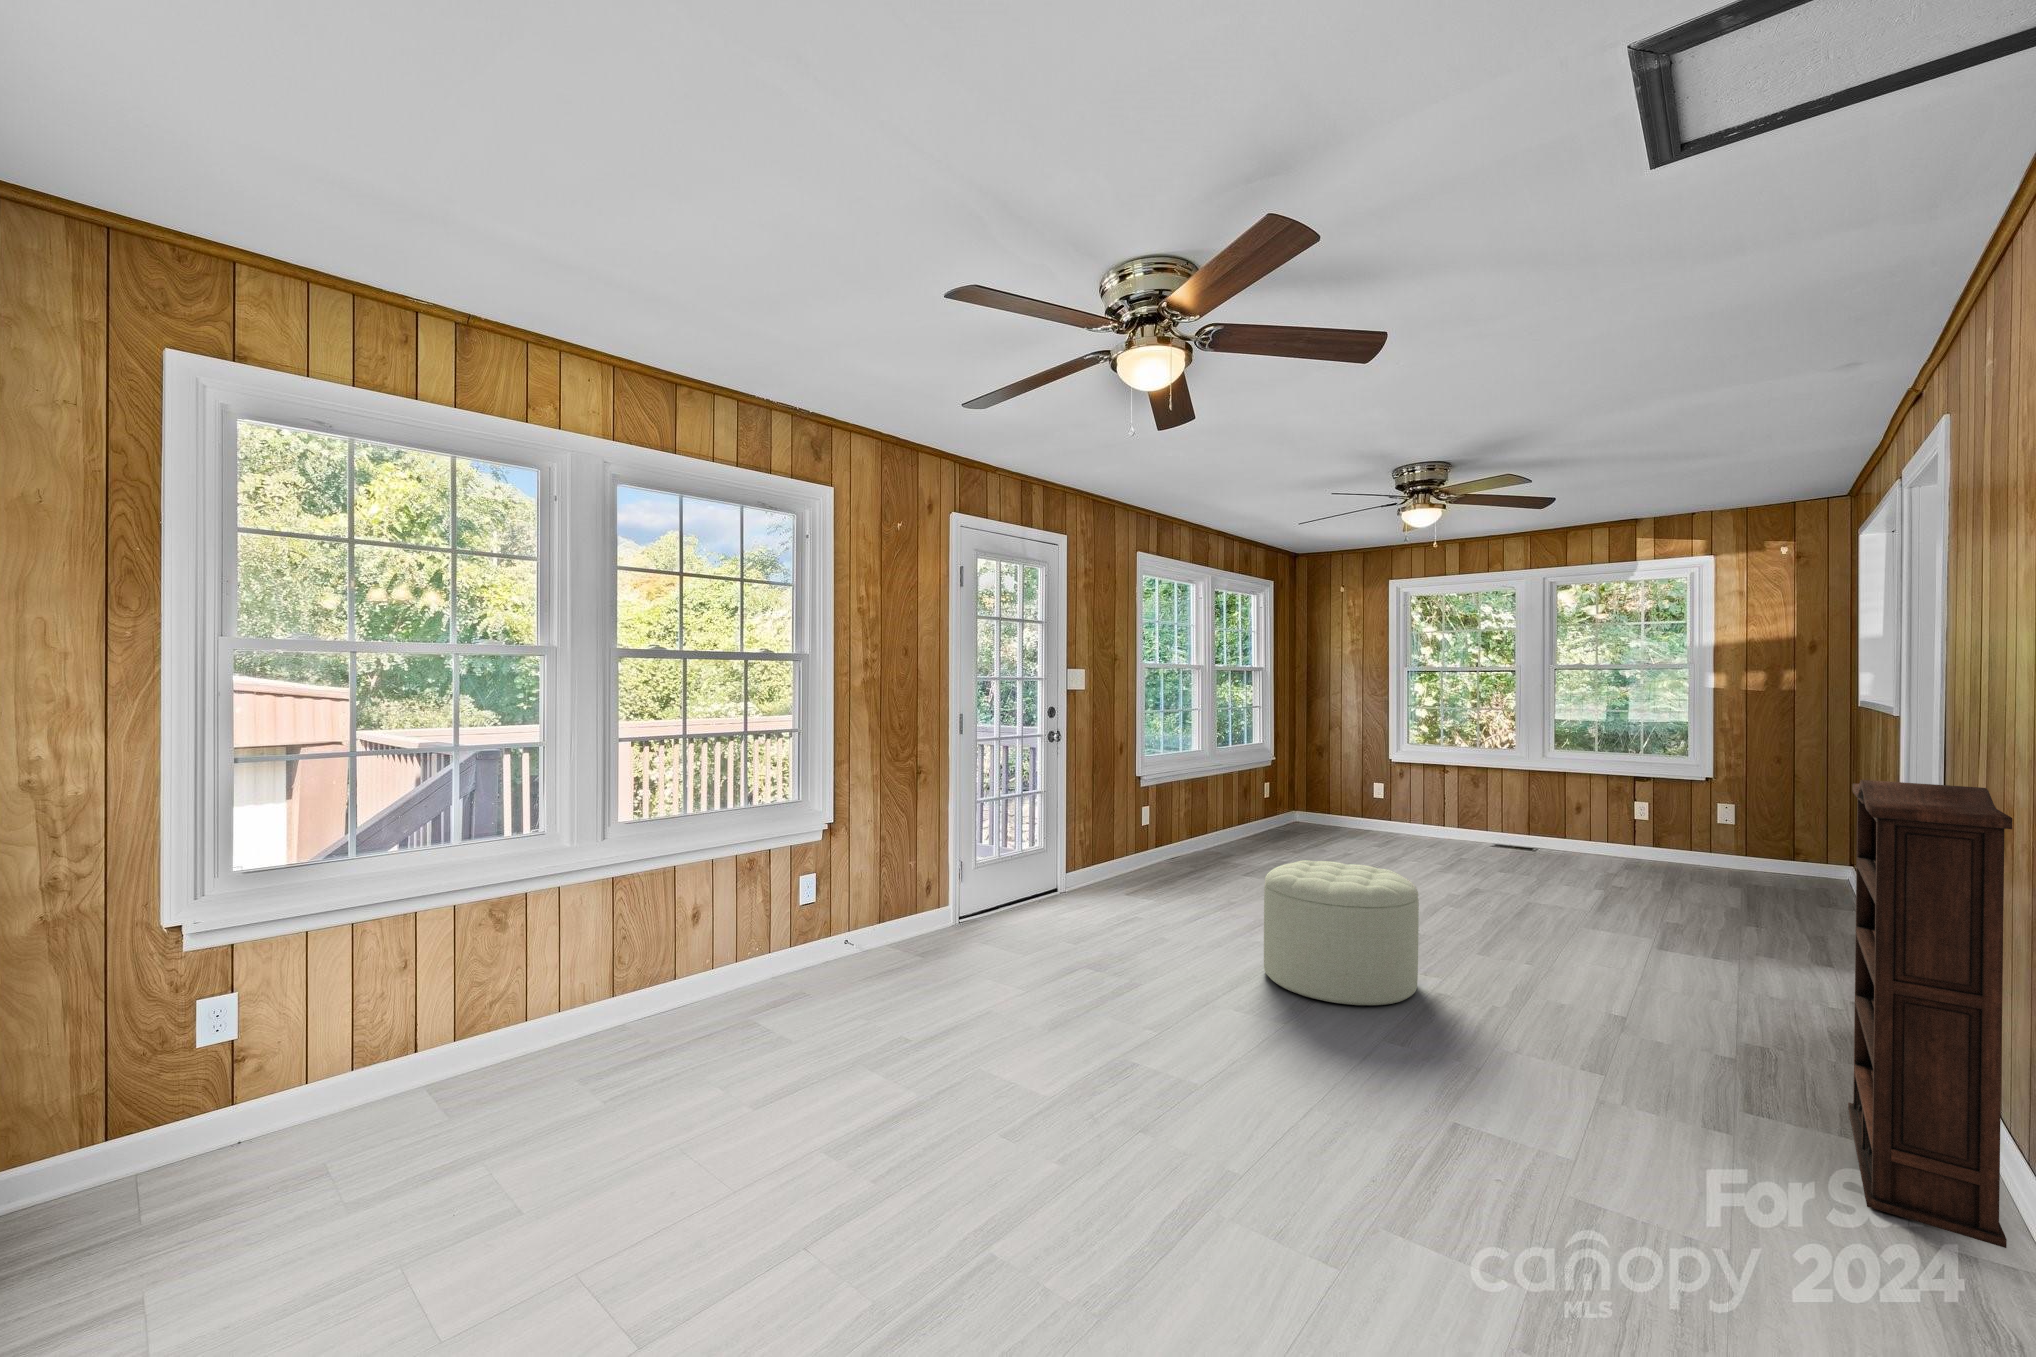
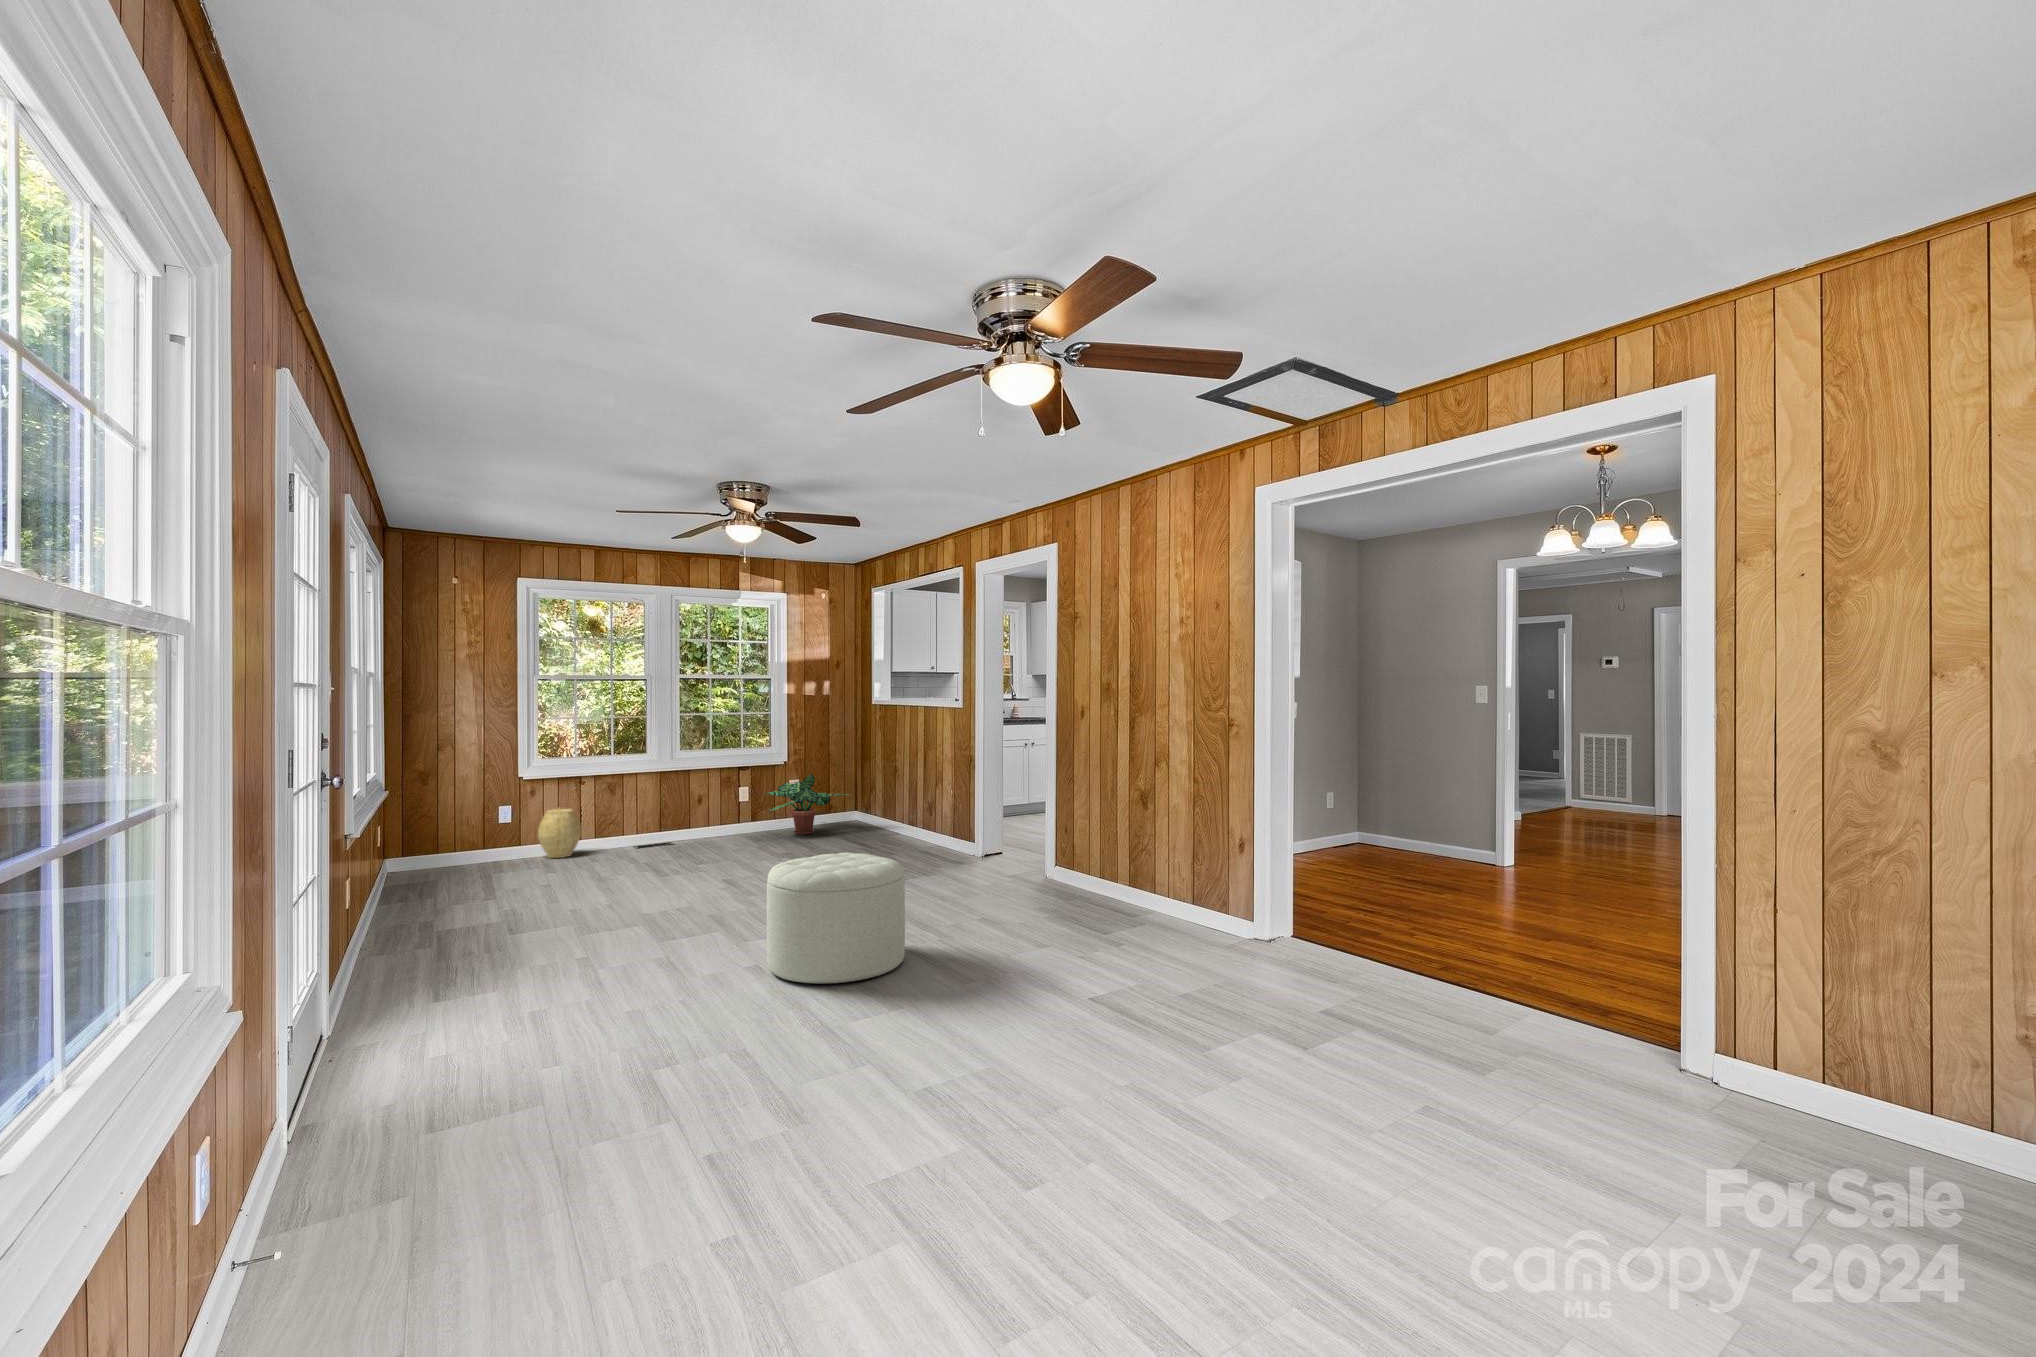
bookshelf: present [1848,780,2012,1248] -> none [1106,728,1224,941]
woven basket: none [1394,790,1434,837] -> present [538,808,582,858]
potted plant: none [1639,797,1789,878] -> present [765,774,849,835]

